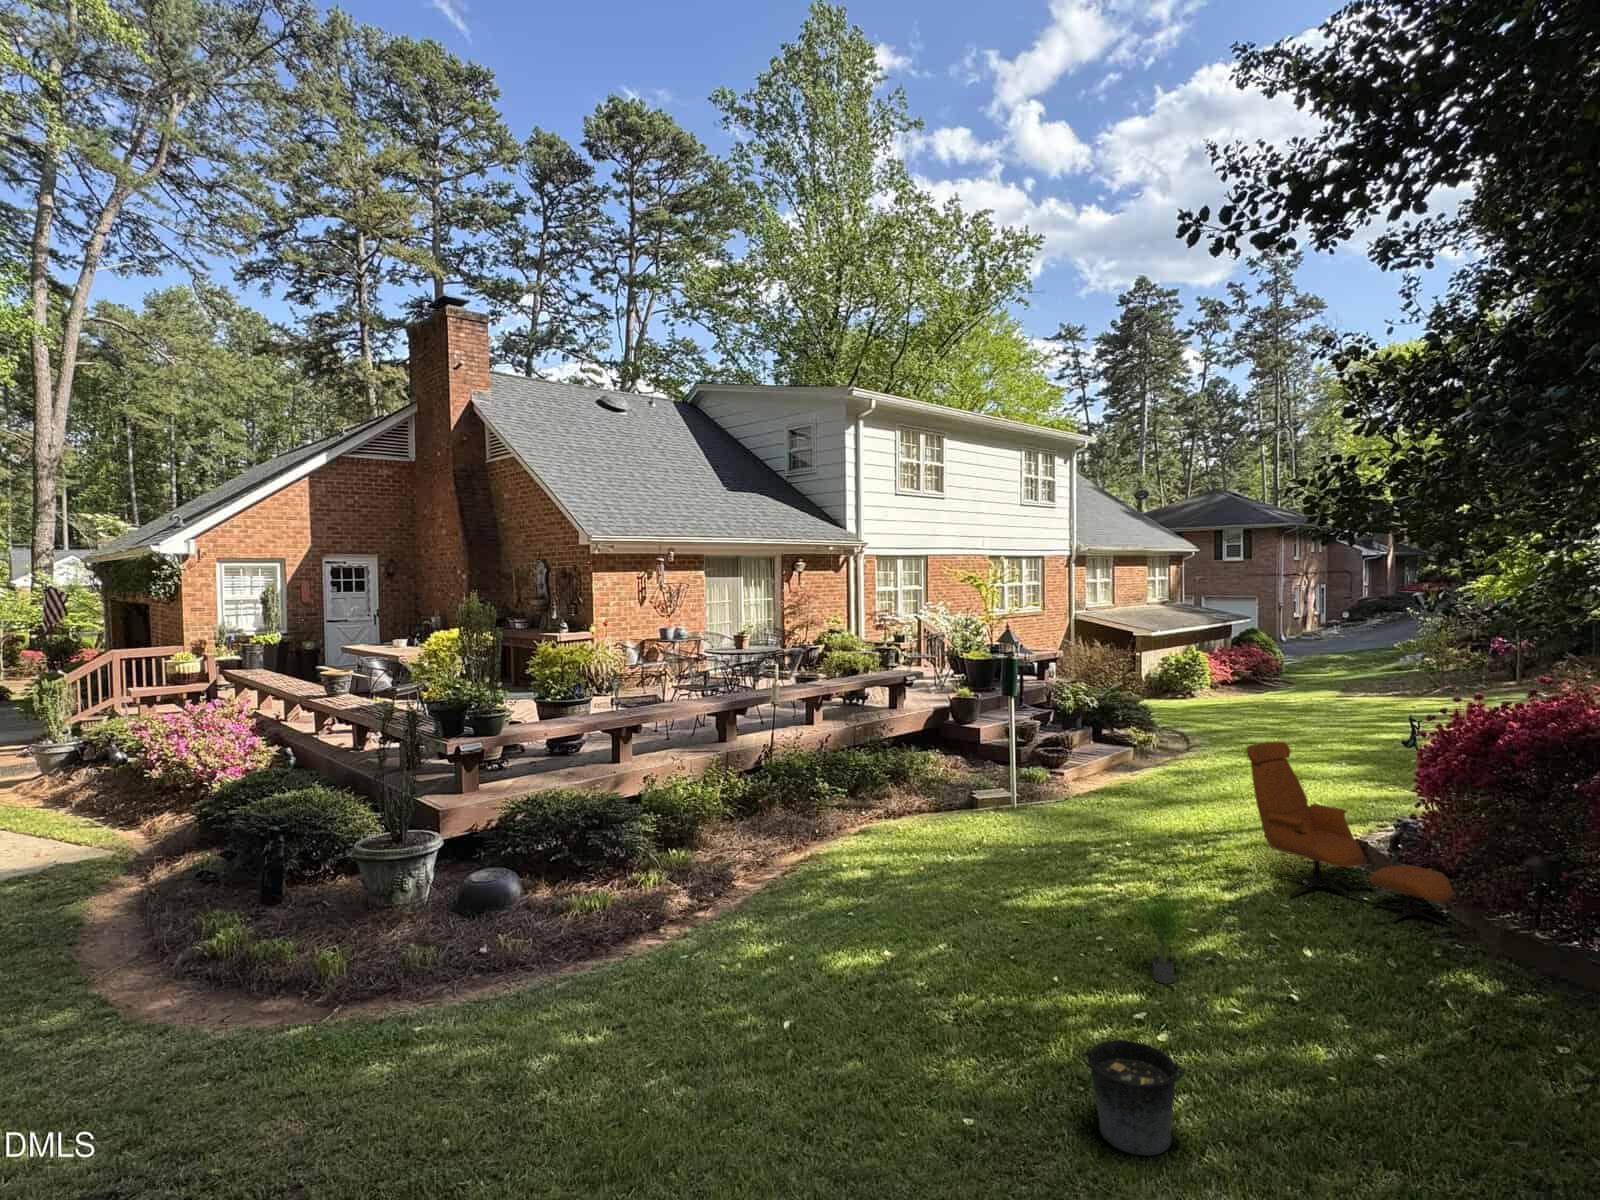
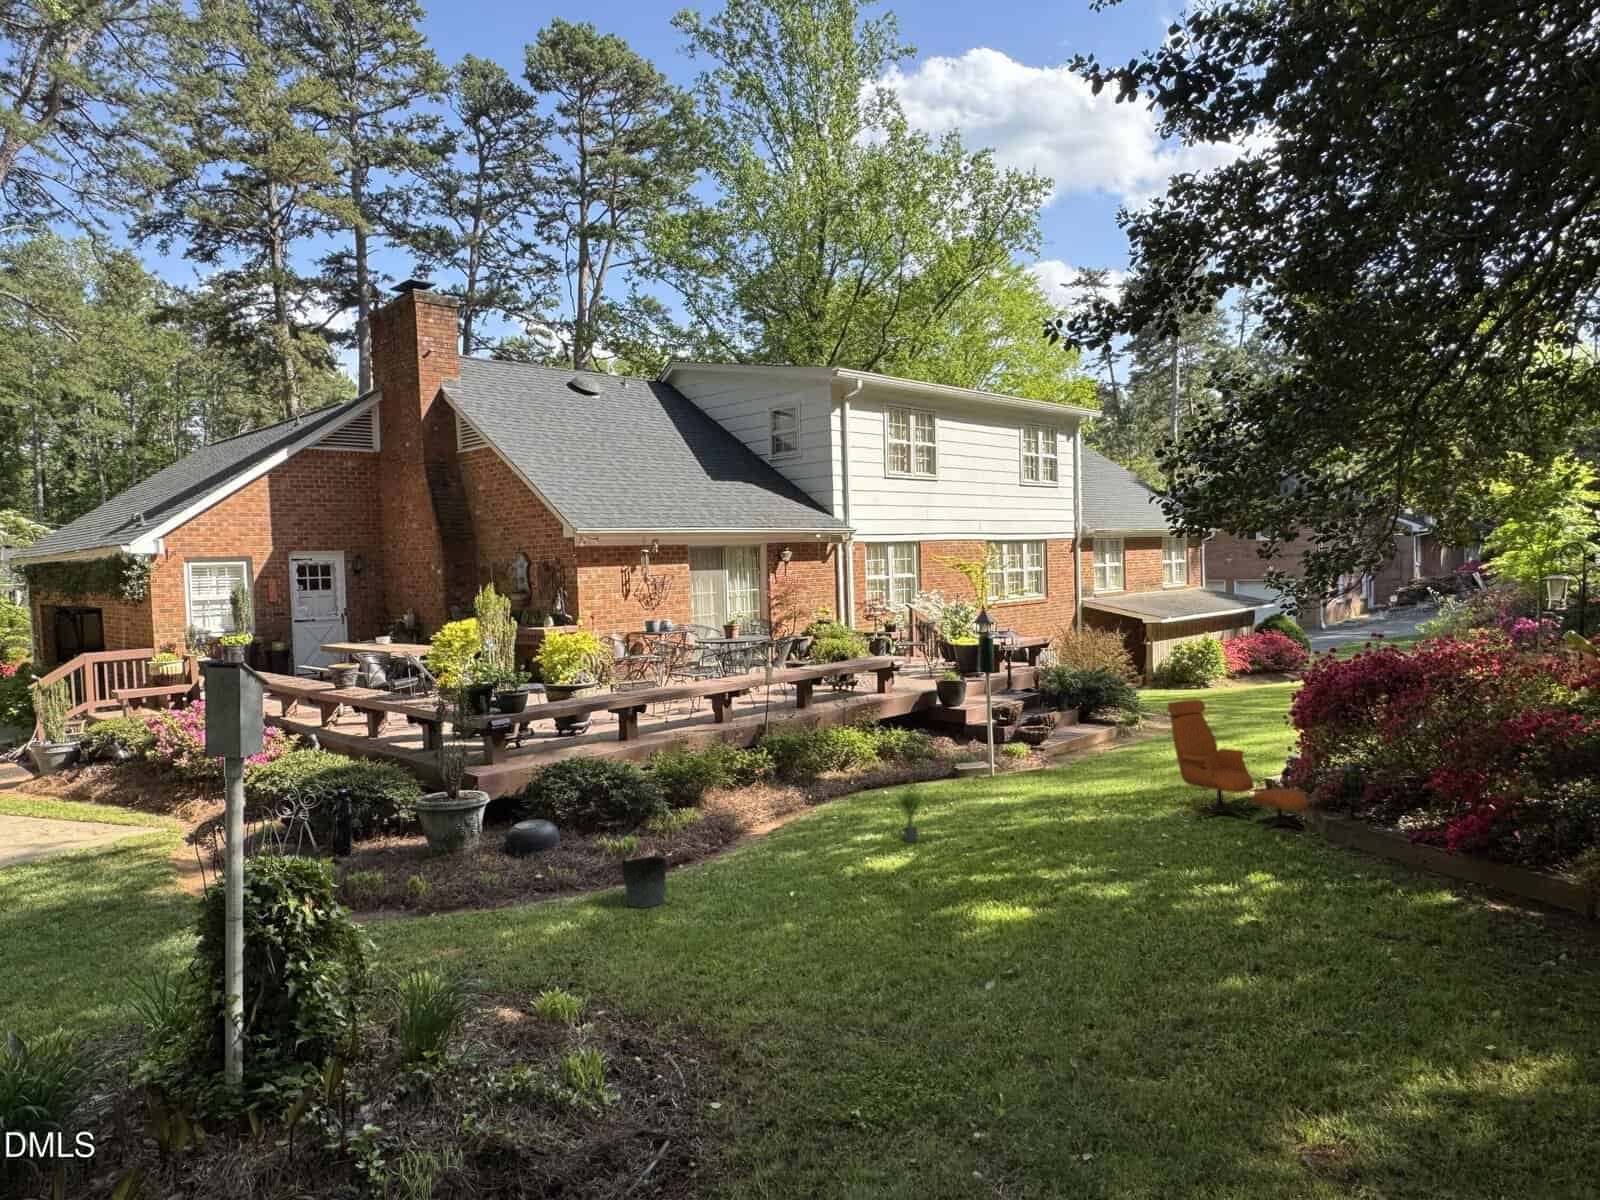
potted plant: present [1137,883,1186,984] -> present [897,782,923,842]
bucket: present [1082,1040,1184,1155] -> present [618,857,667,908]

